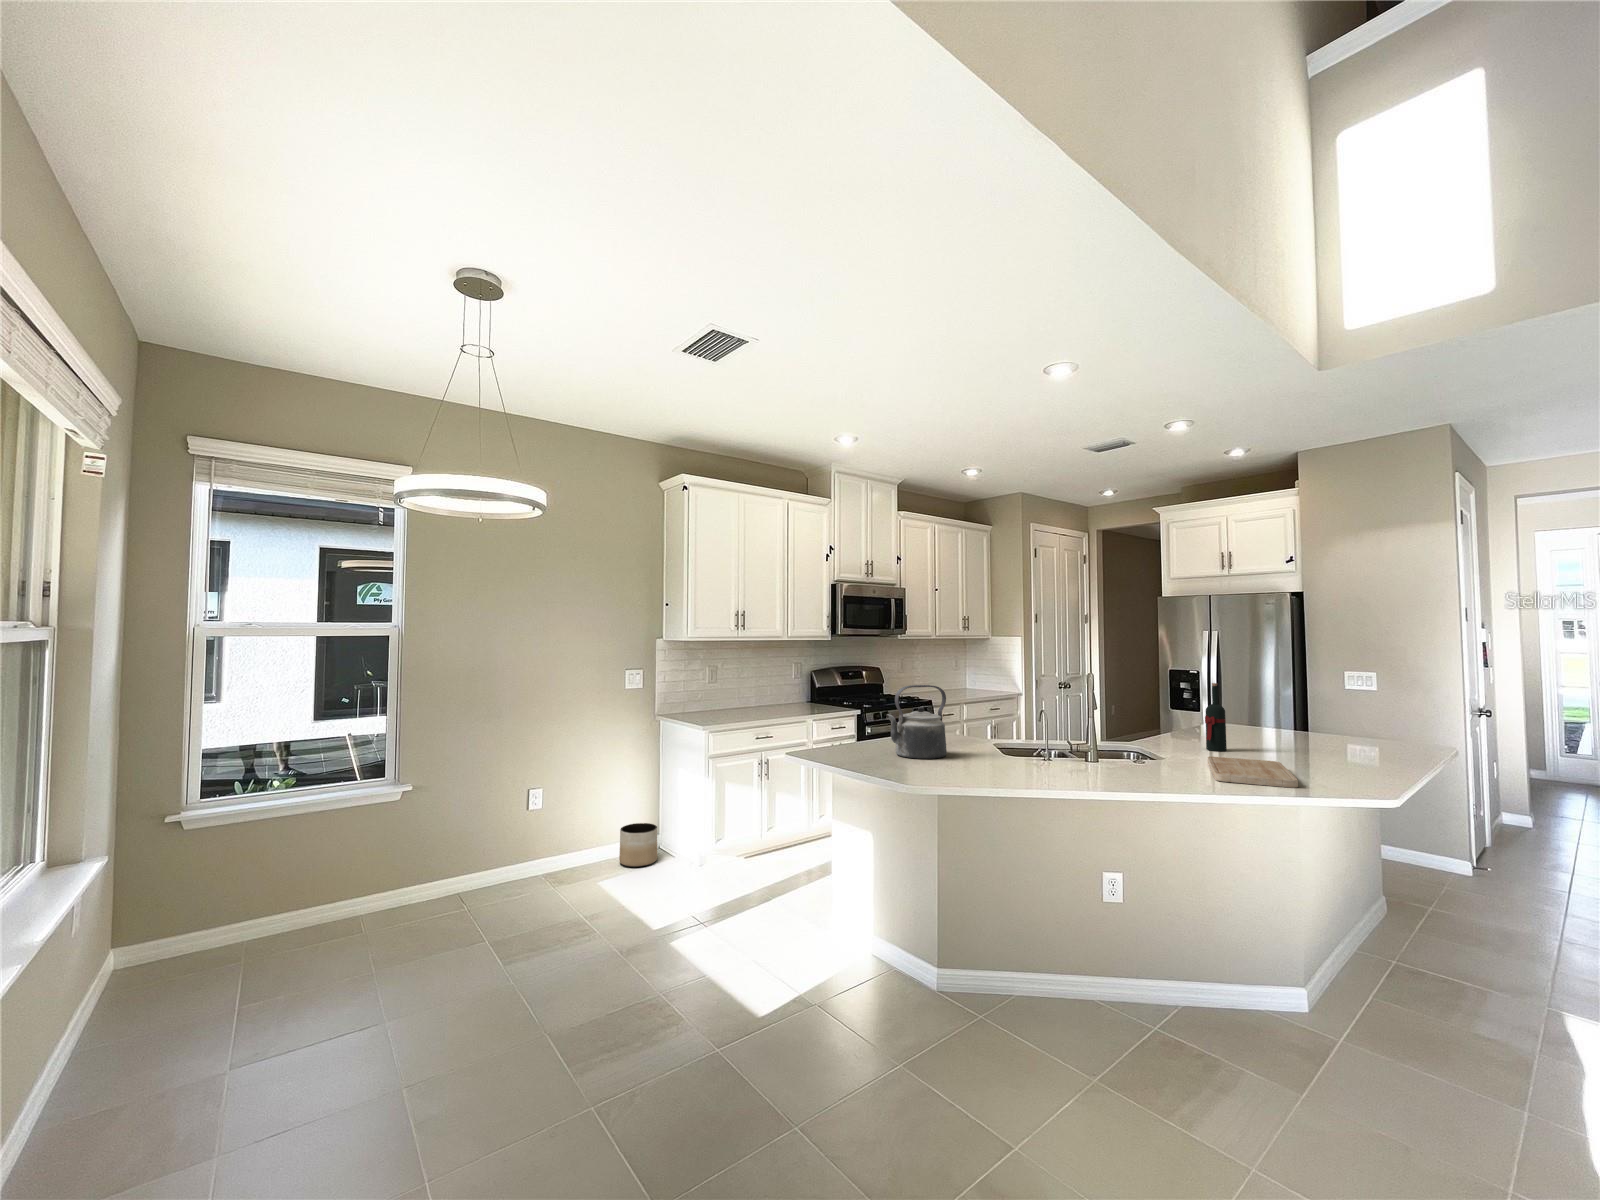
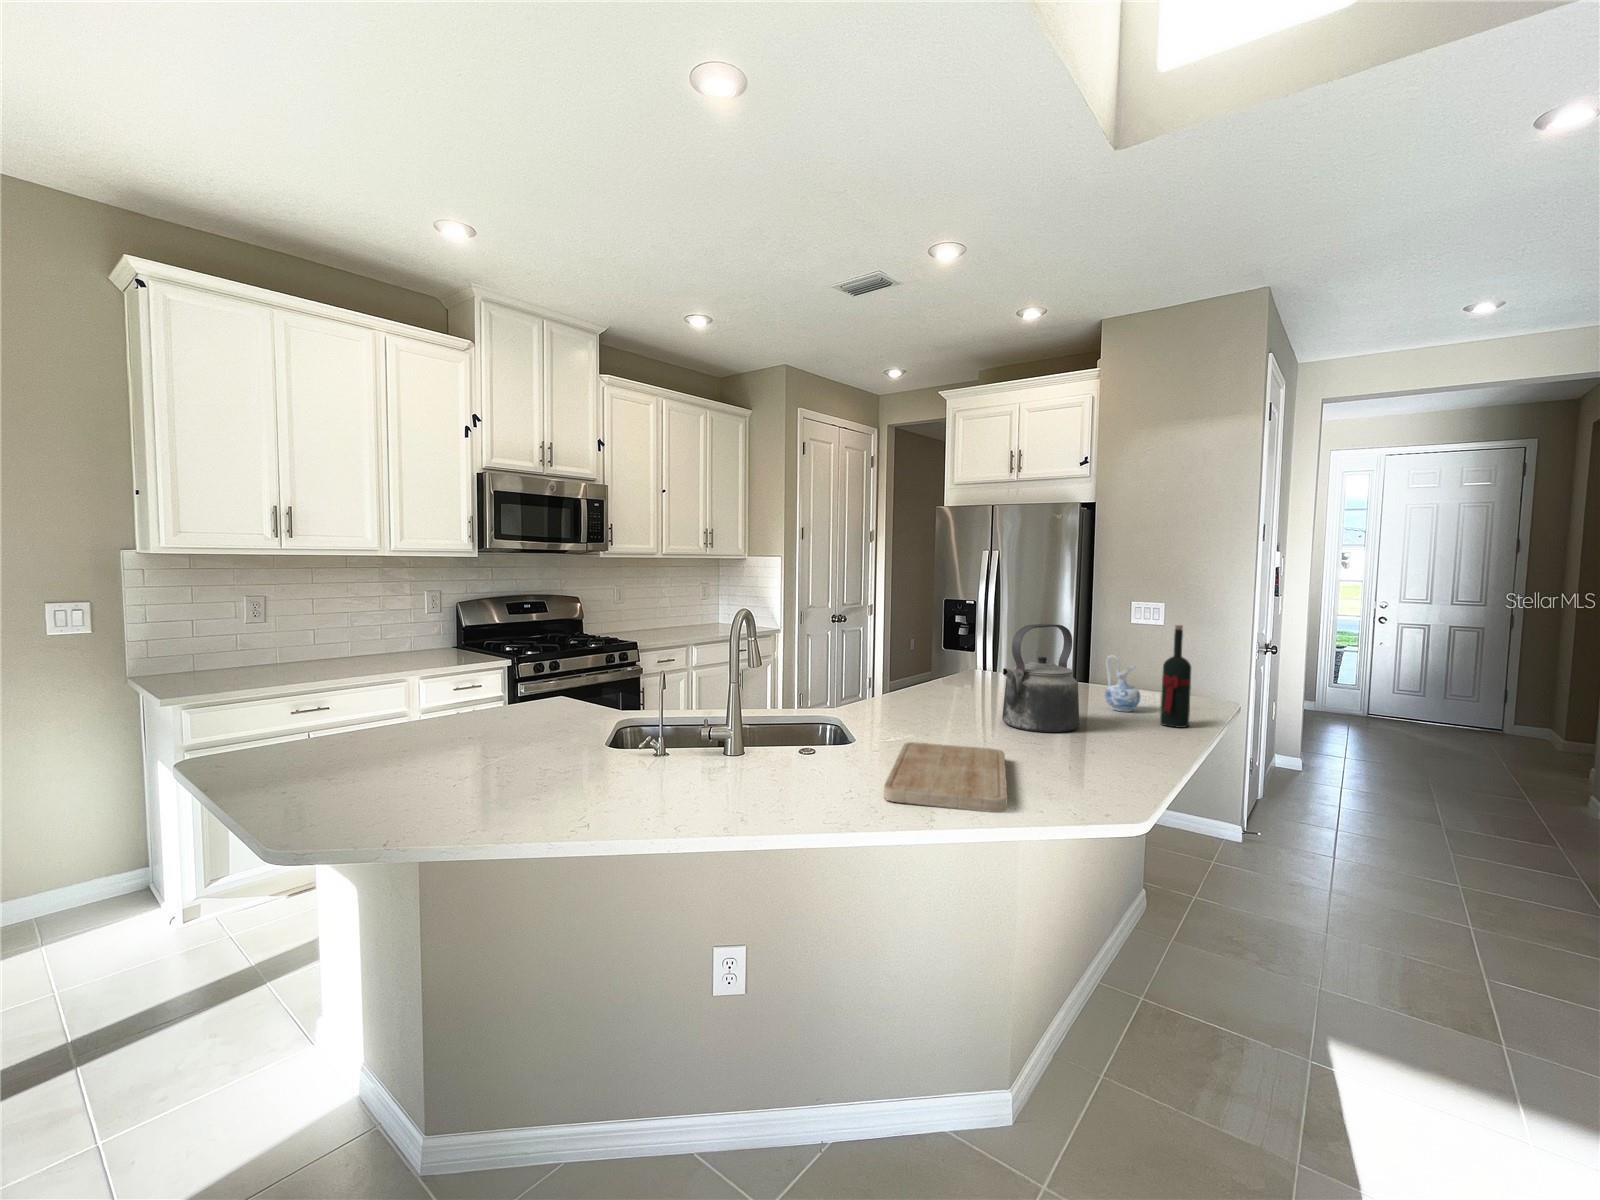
wine bottle: present [1205,683,1227,751] -> present [1160,625,1191,728]
kettle: present [887,685,947,759] -> present [1002,624,1079,732]
ceramic pitcher: none [1338,708,1369,749] -> present [1105,655,1140,712]
planter: present [619,823,657,867] -> none [31,854,119,933]

